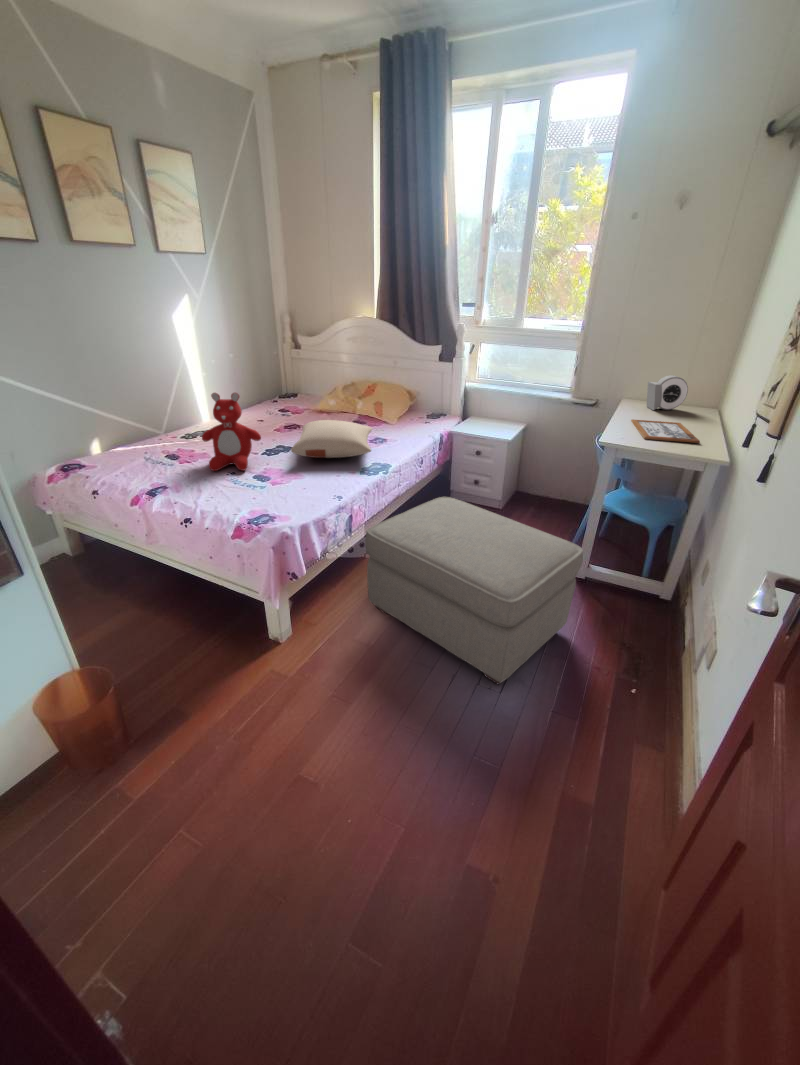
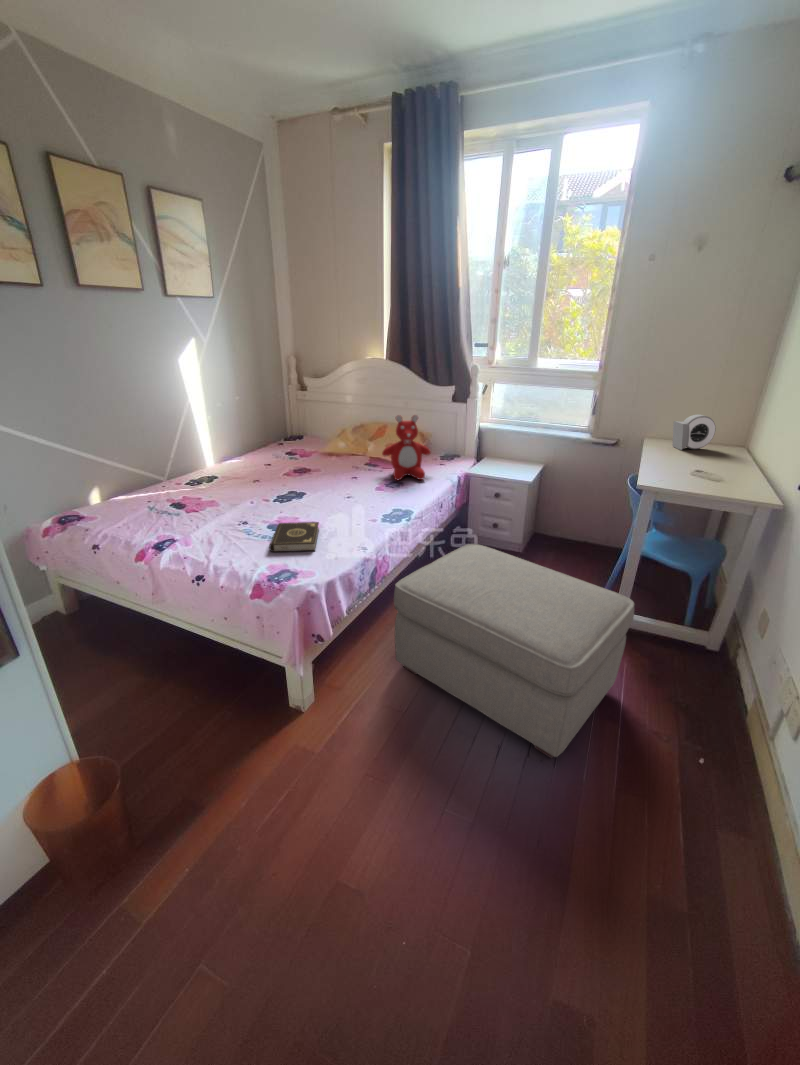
teddy bear: present [202,393,261,471] -> present [382,415,431,480]
pillow: present [291,420,372,458] -> none [307,465,393,504]
picture frame: present [631,420,700,443] -> none [663,460,745,485]
book: none [252,473,300,499] -> present [269,522,319,552]

